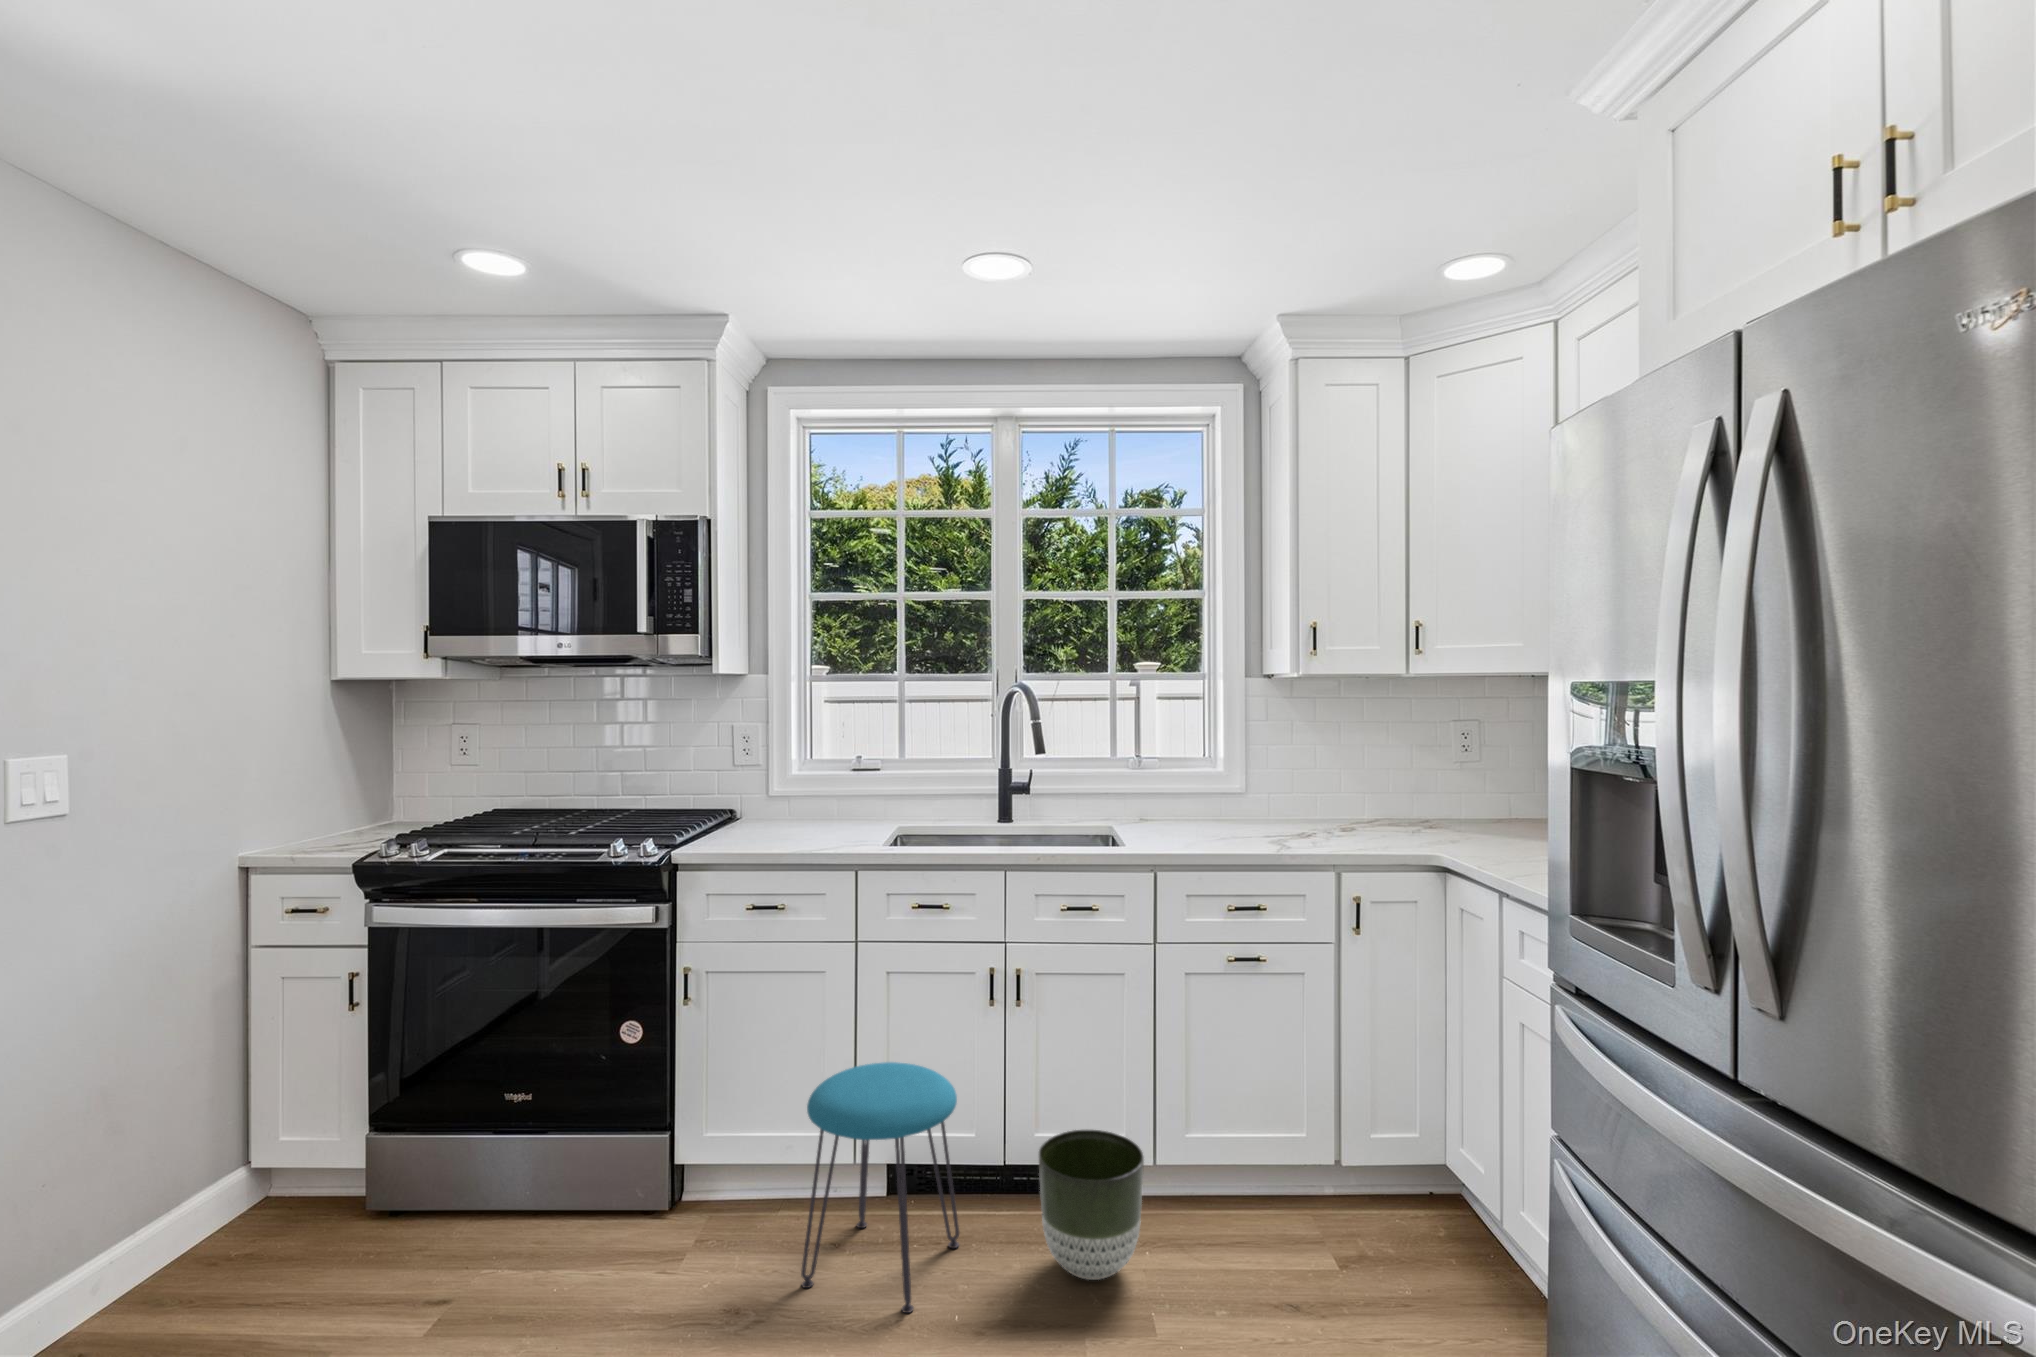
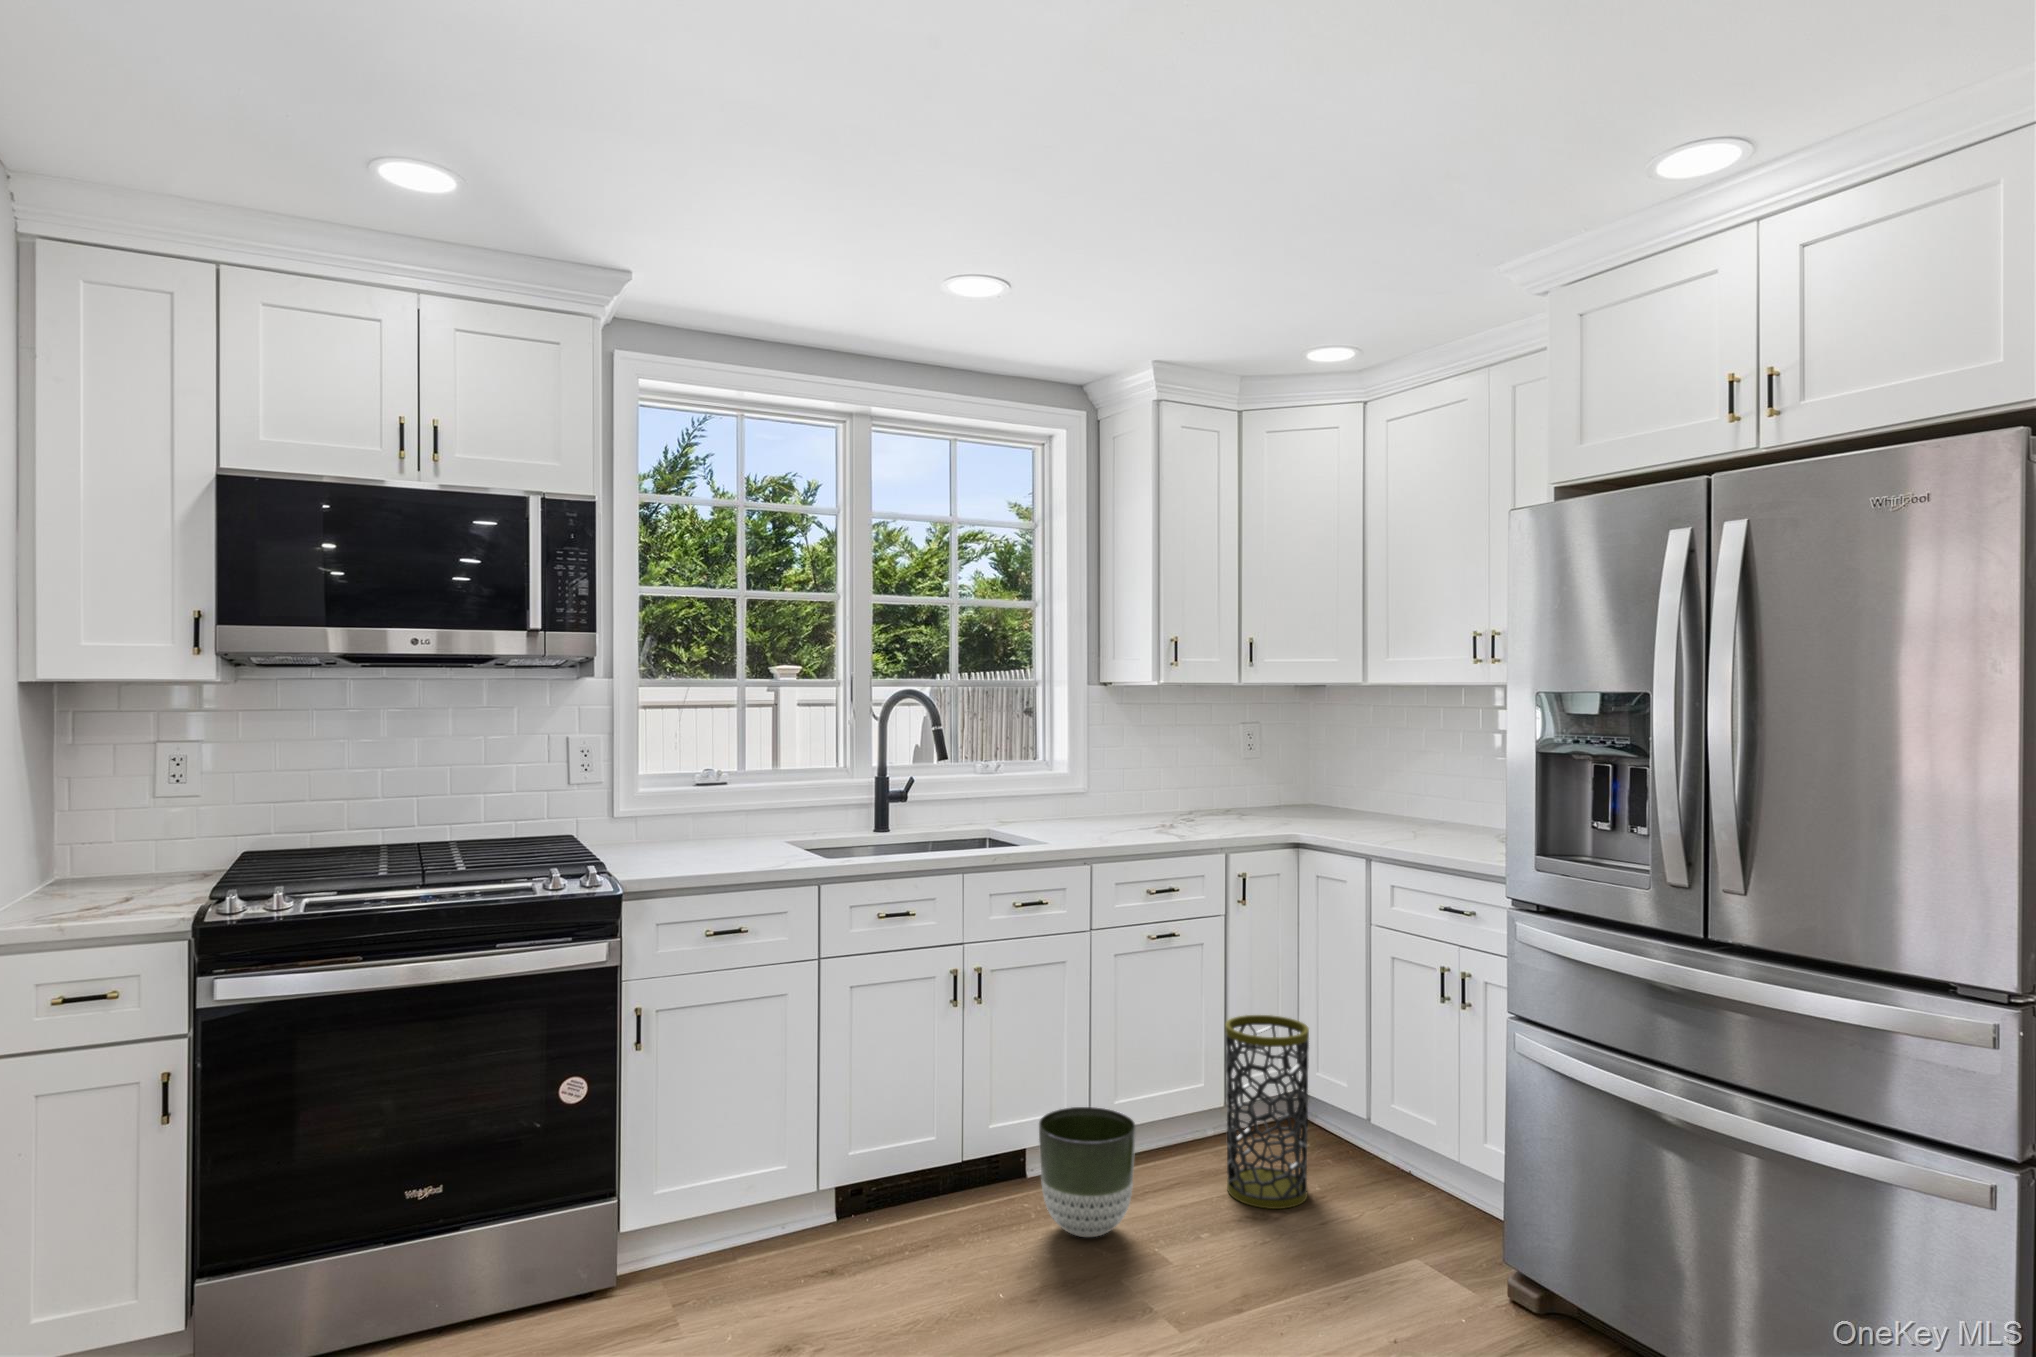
stool: present [801,1062,959,1313] -> none [832,1075,982,1311]
trash can: none [1284,1065,1387,1312] -> present [1225,1015,1309,1209]

